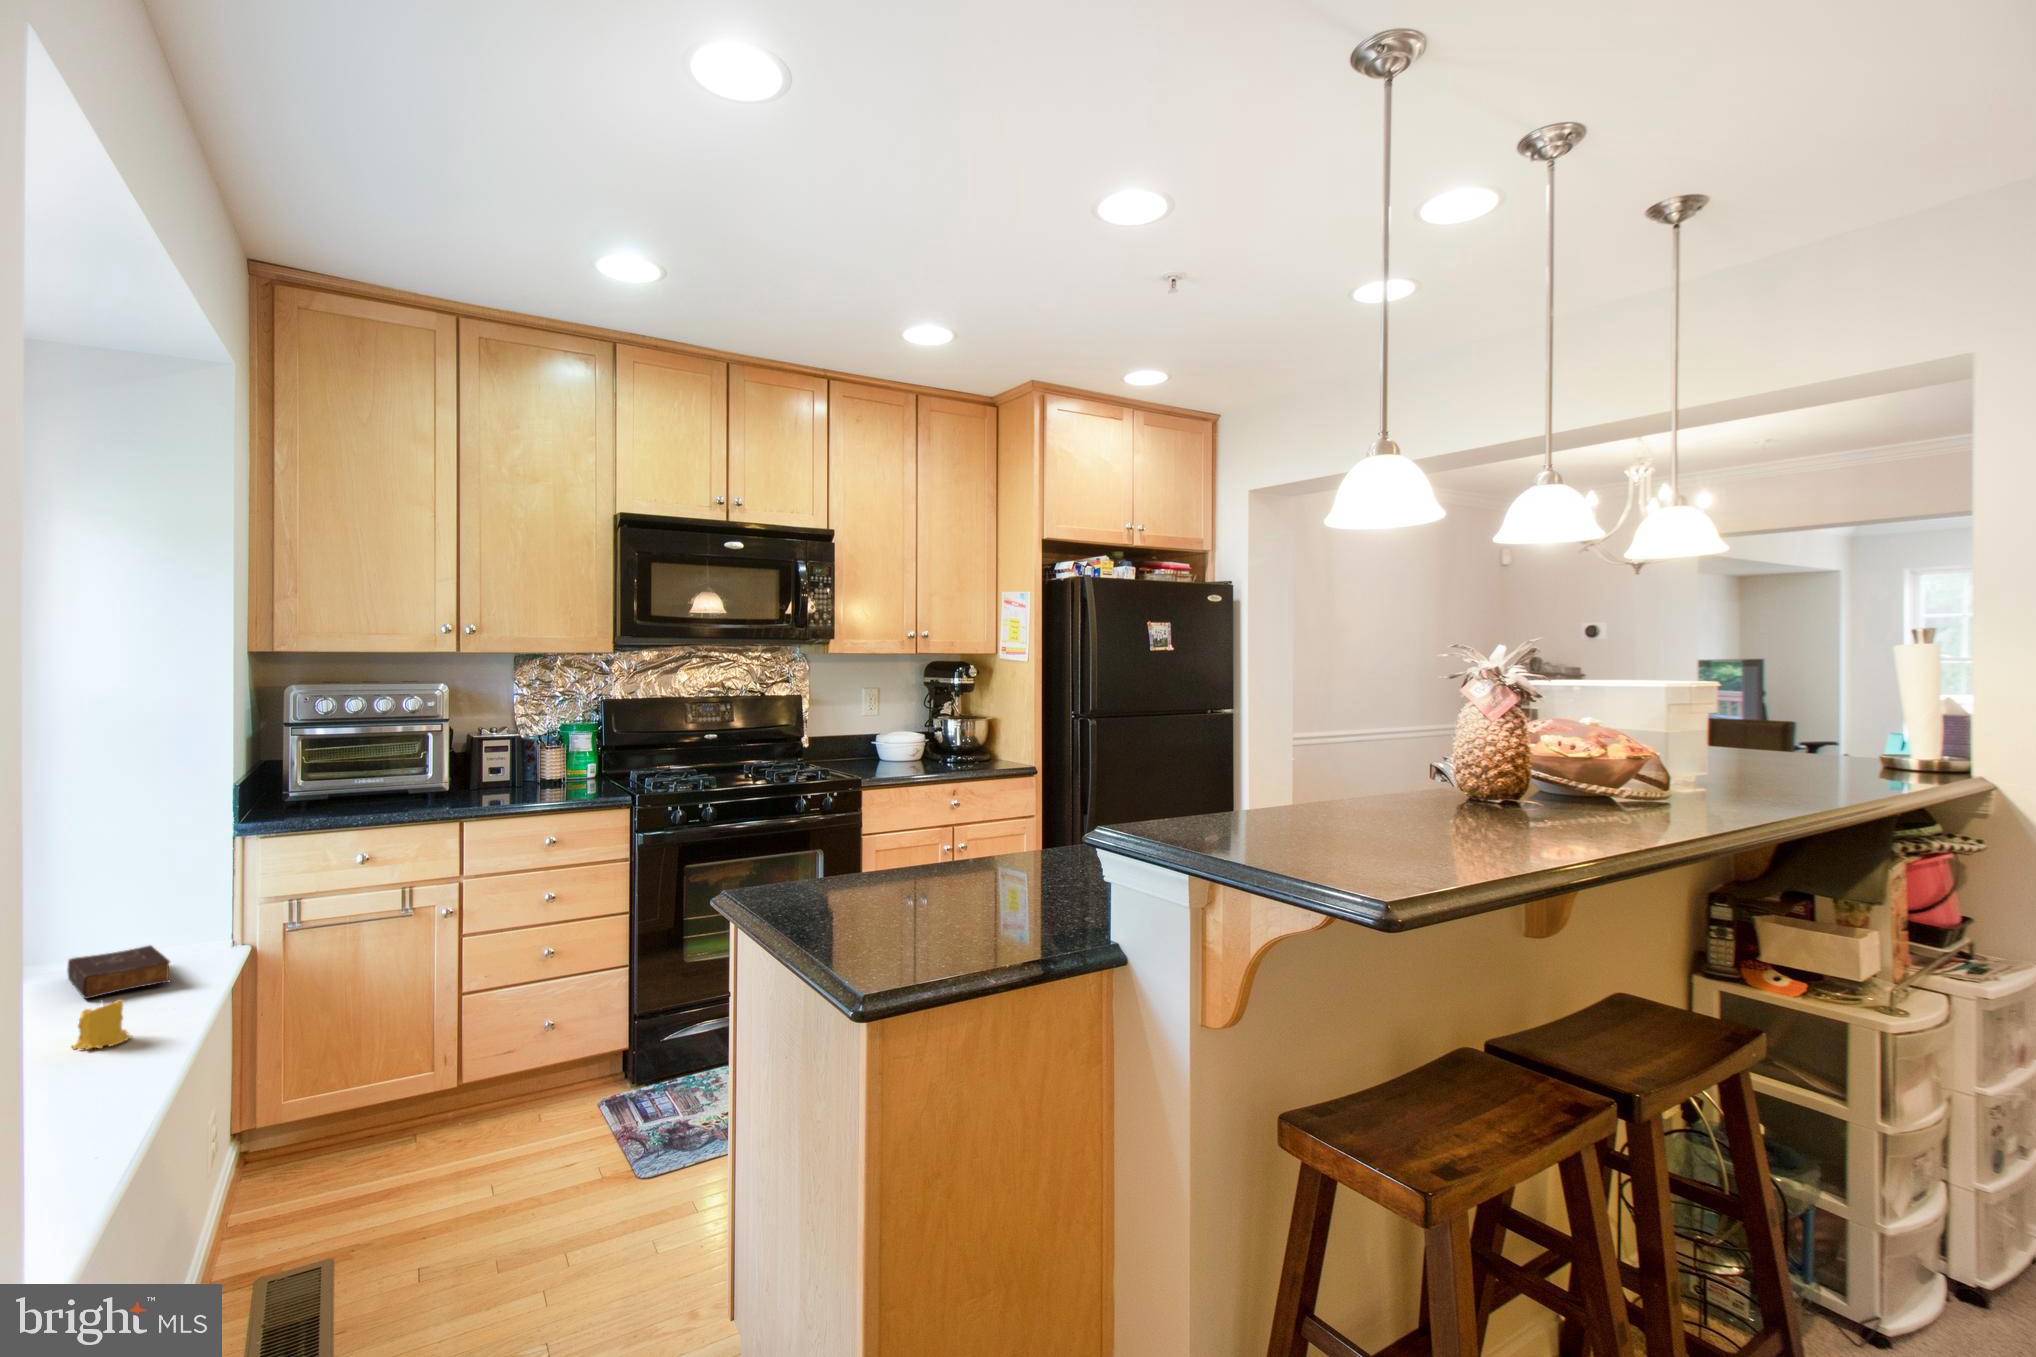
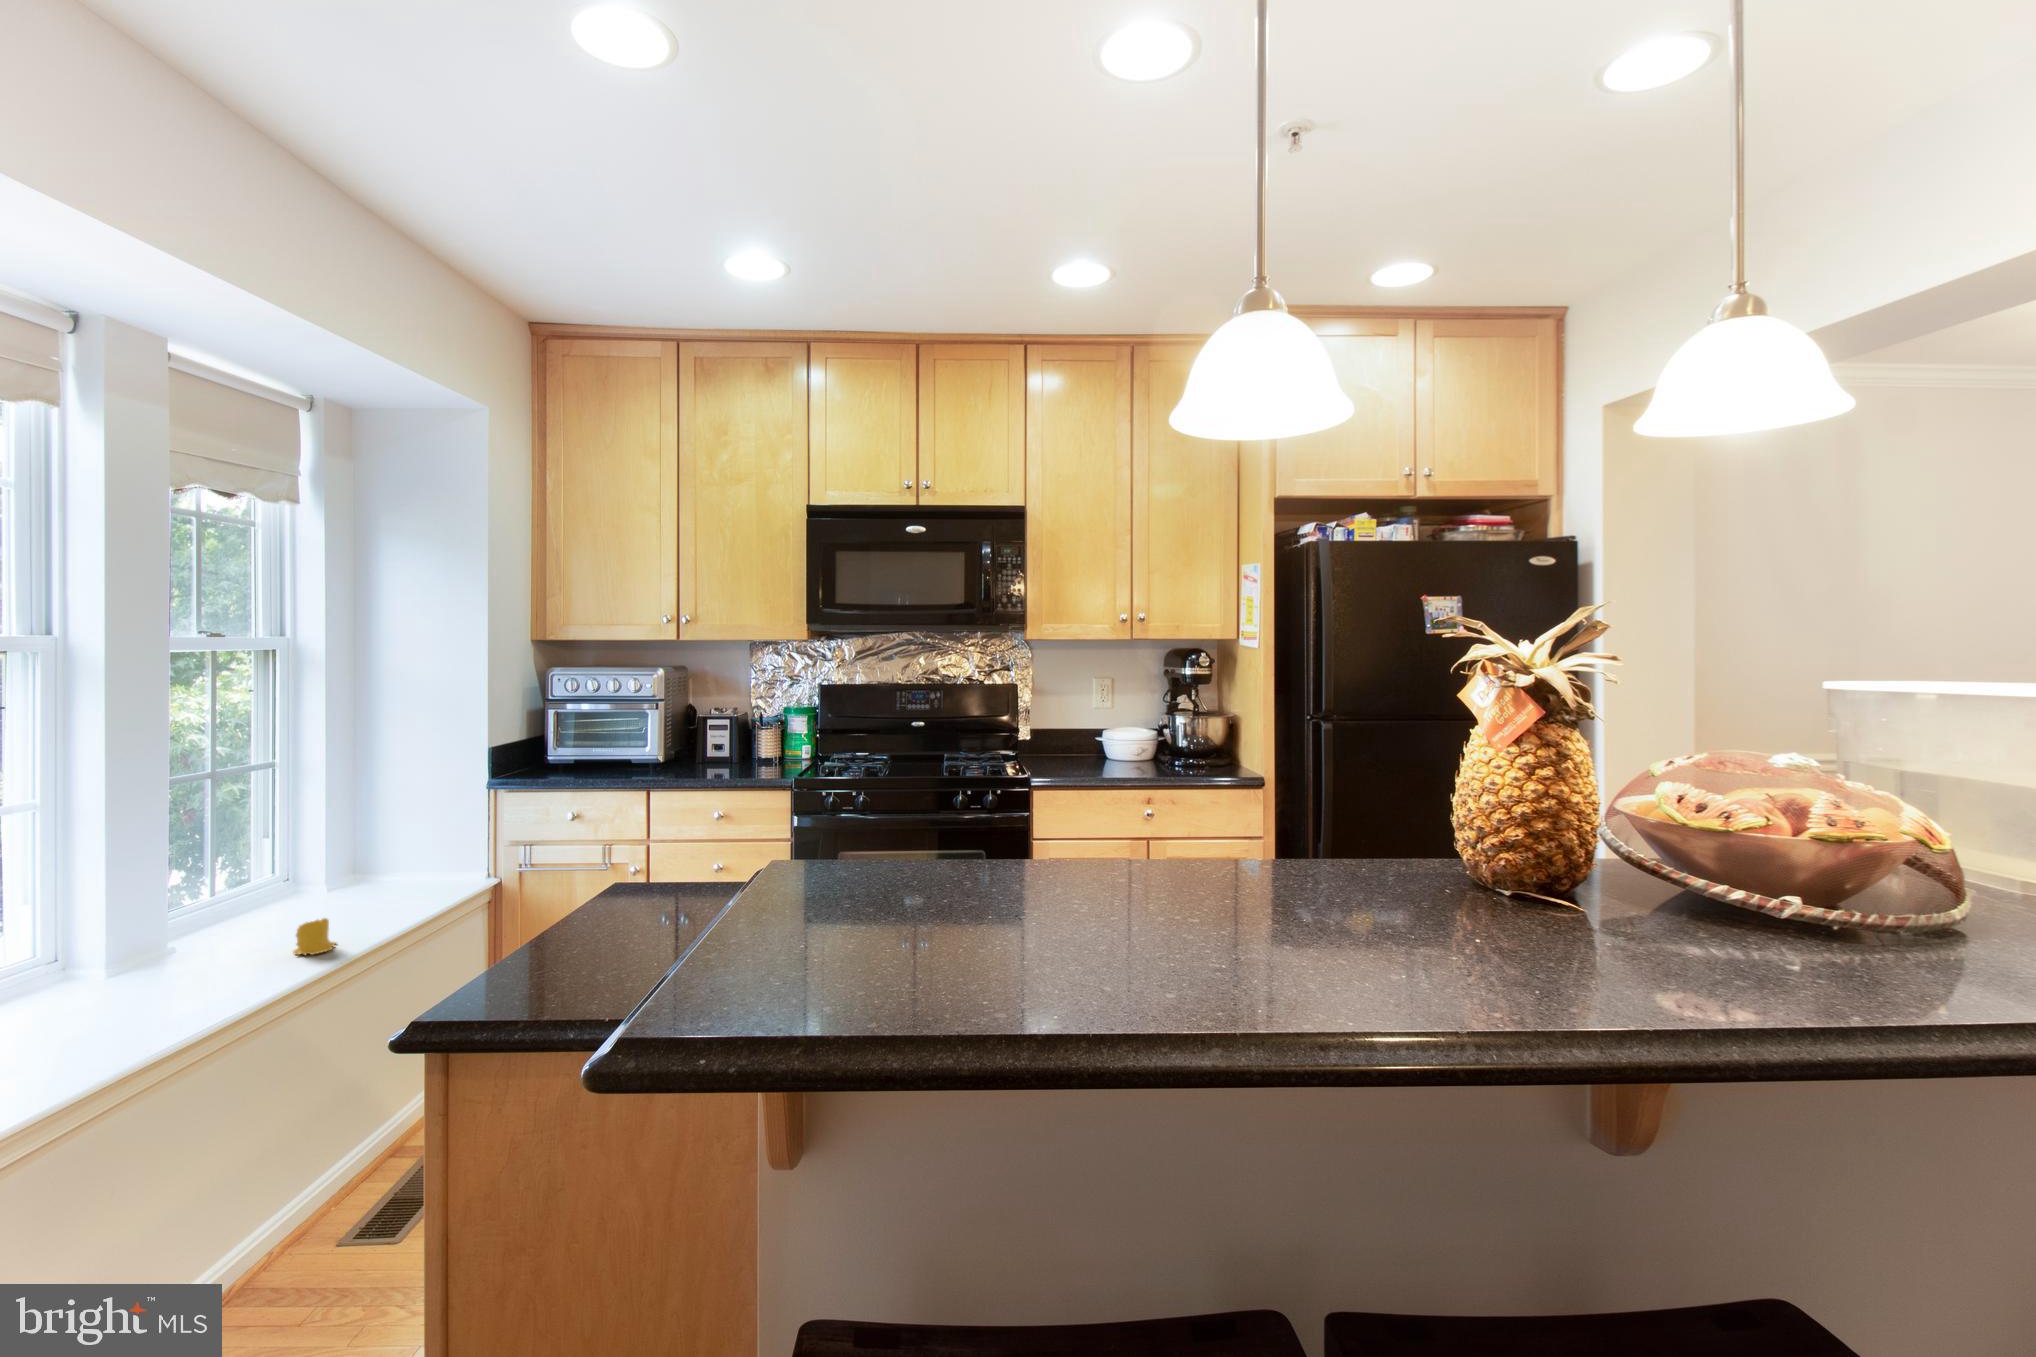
book: present [67,945,170,999] -> none [348,875,422,913]

